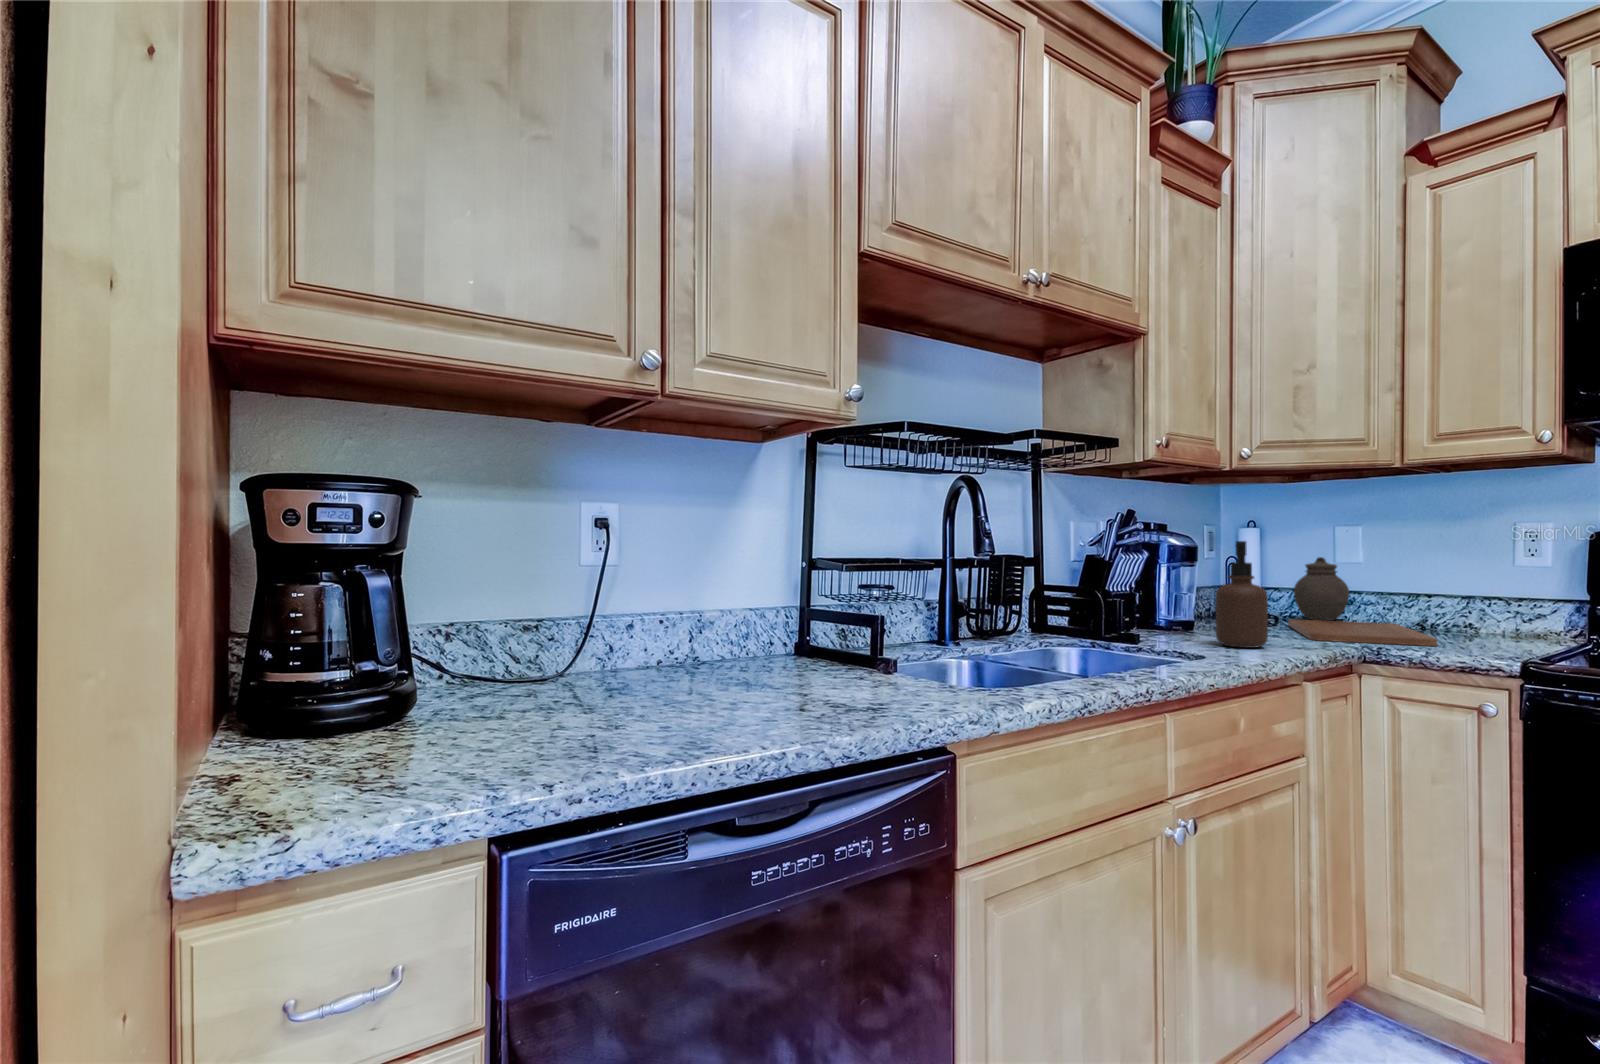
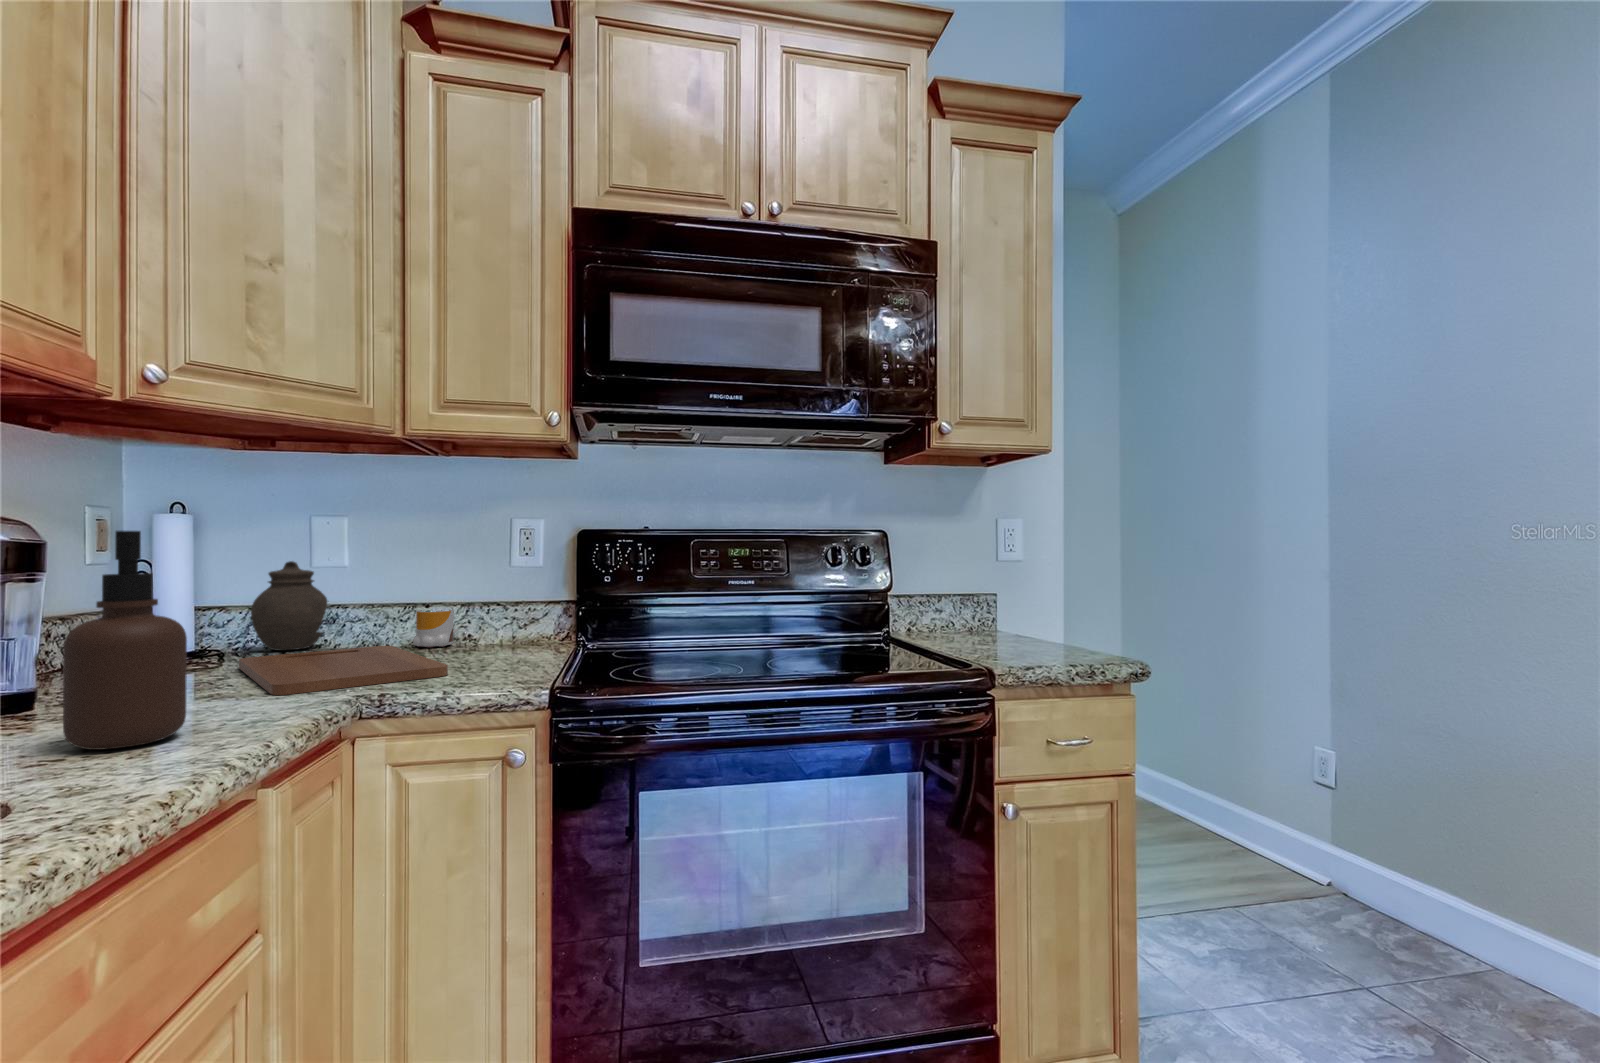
mug: none [1417,600,1465,631] -> present [413,609,458,647]

